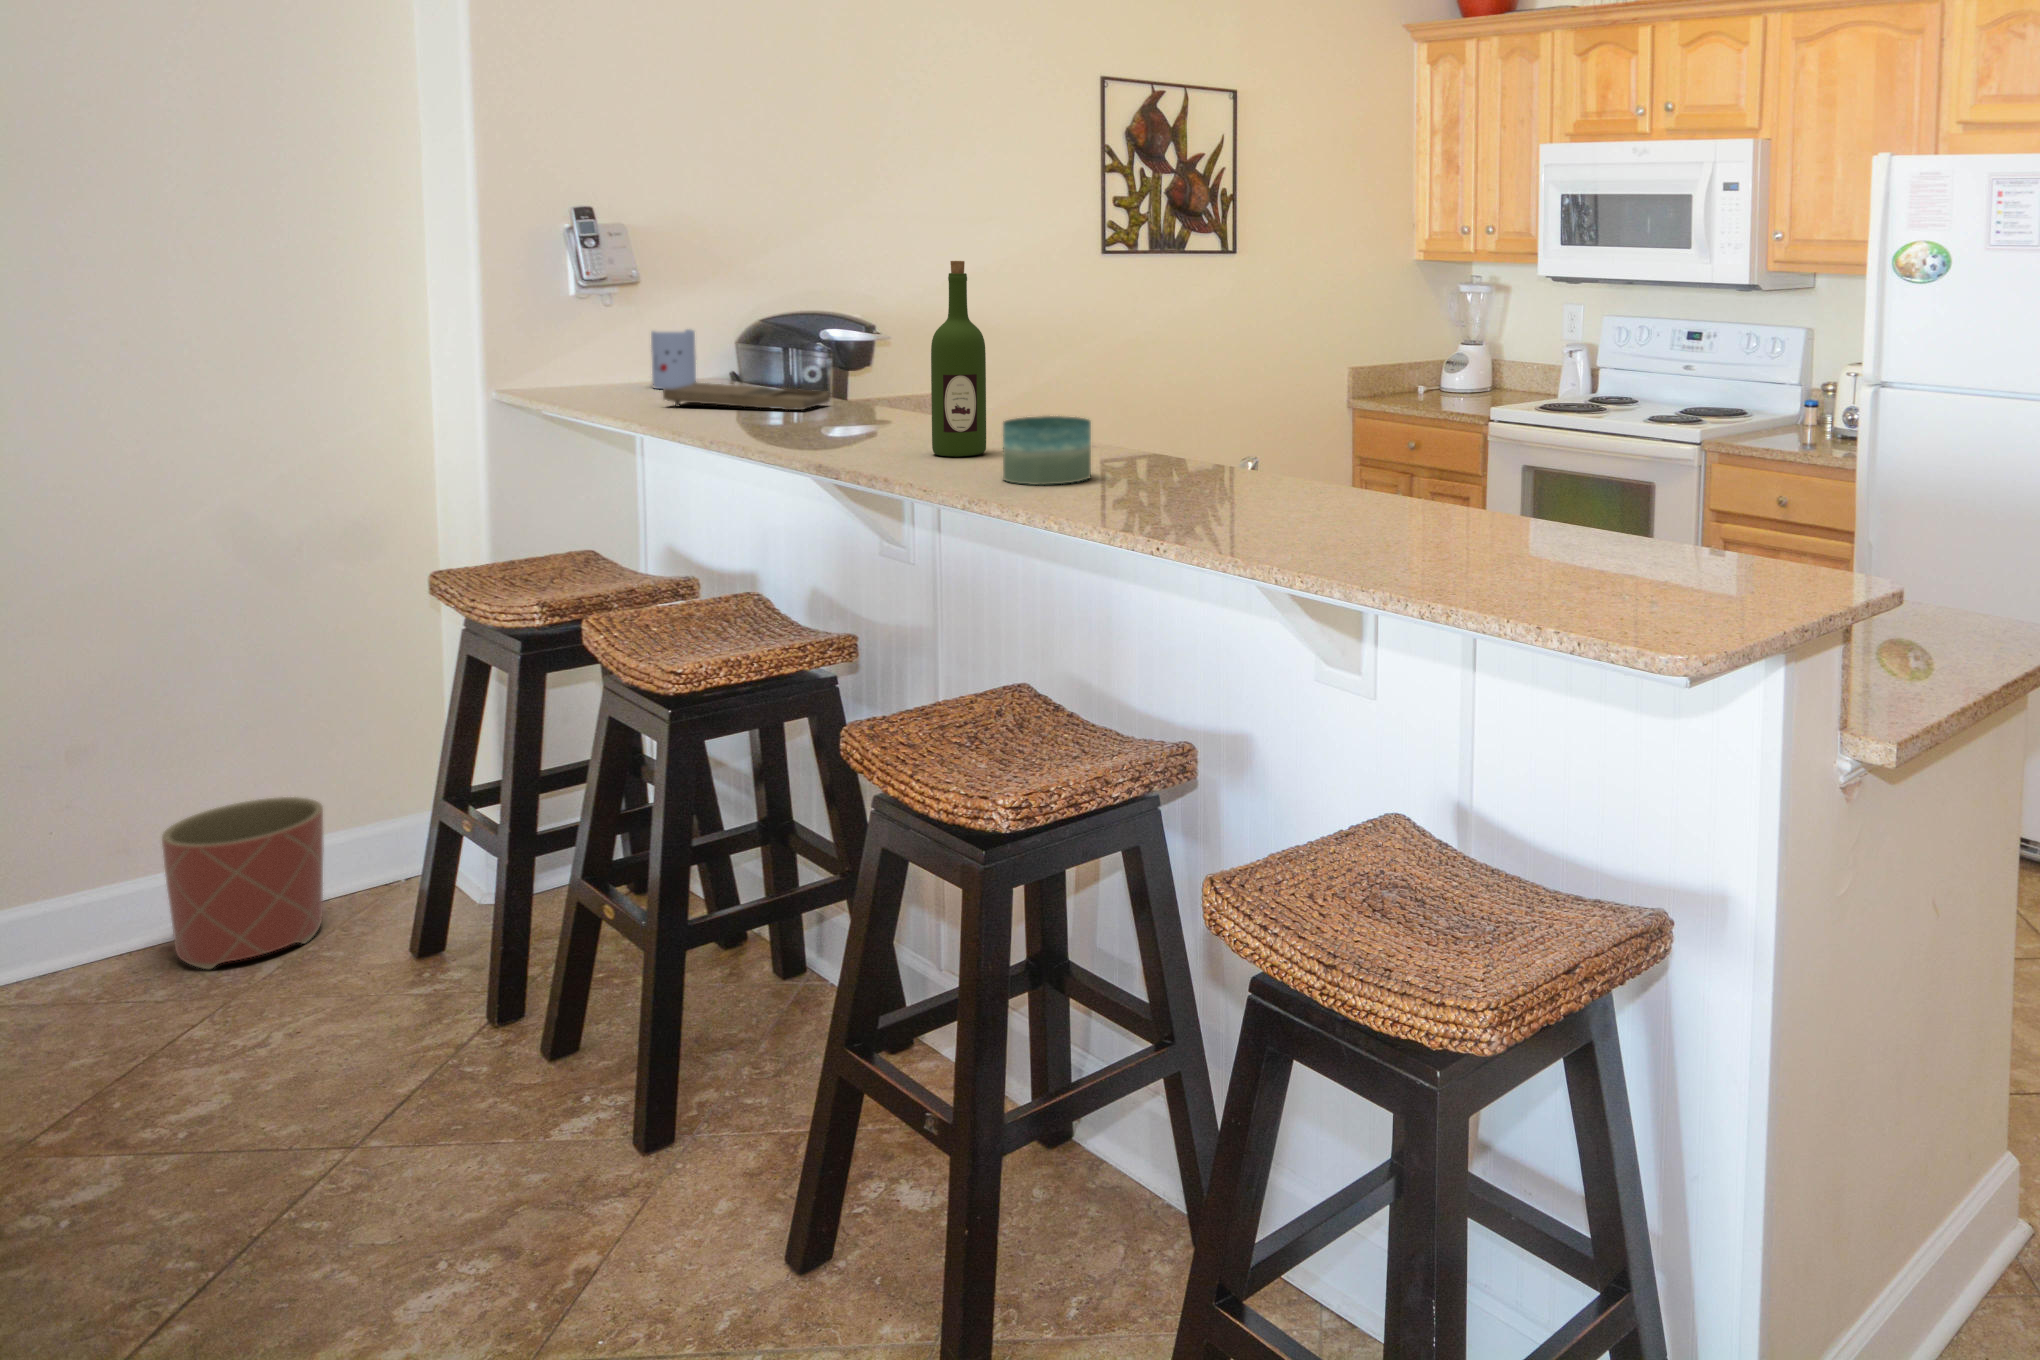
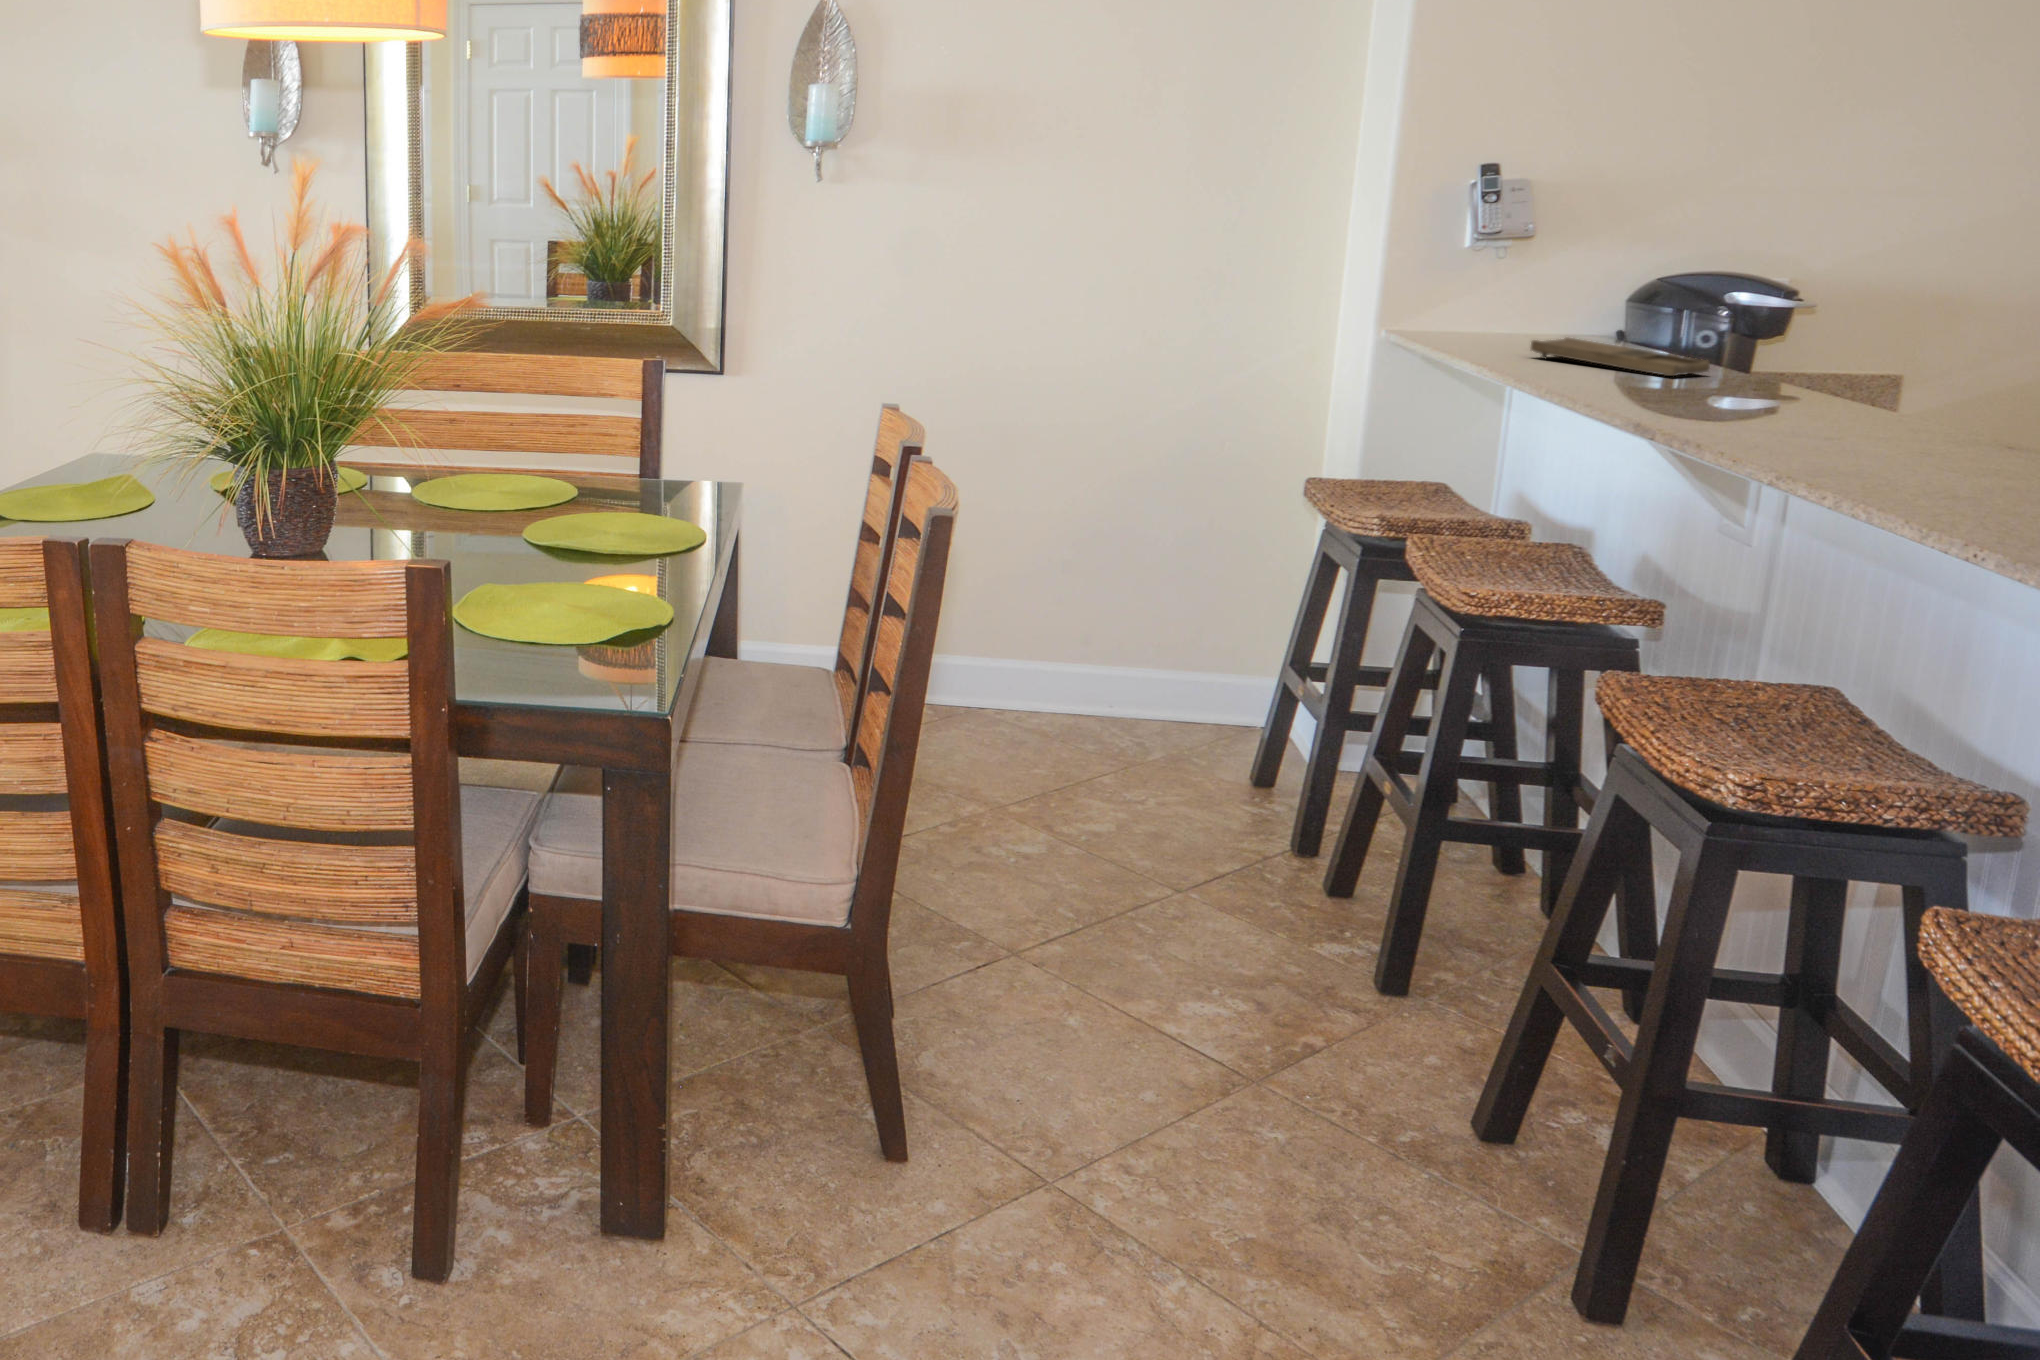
wine bottle: present [931,261,986,456] -> none [1788,226,1879,444]
mug: present [651,330,696,389] -> none [1531,283,1583,343]
candle: present [1003,416,1091,485] -> none [1852,407,1988,488]
planter: present [162,797,324,969] -> none [1104,625,1208,745]

